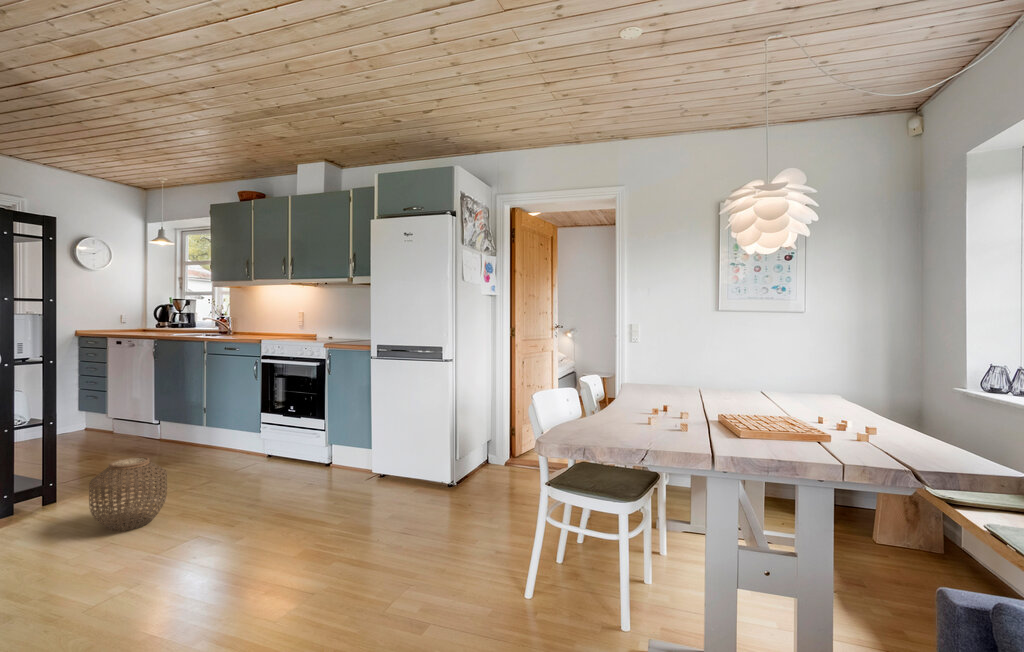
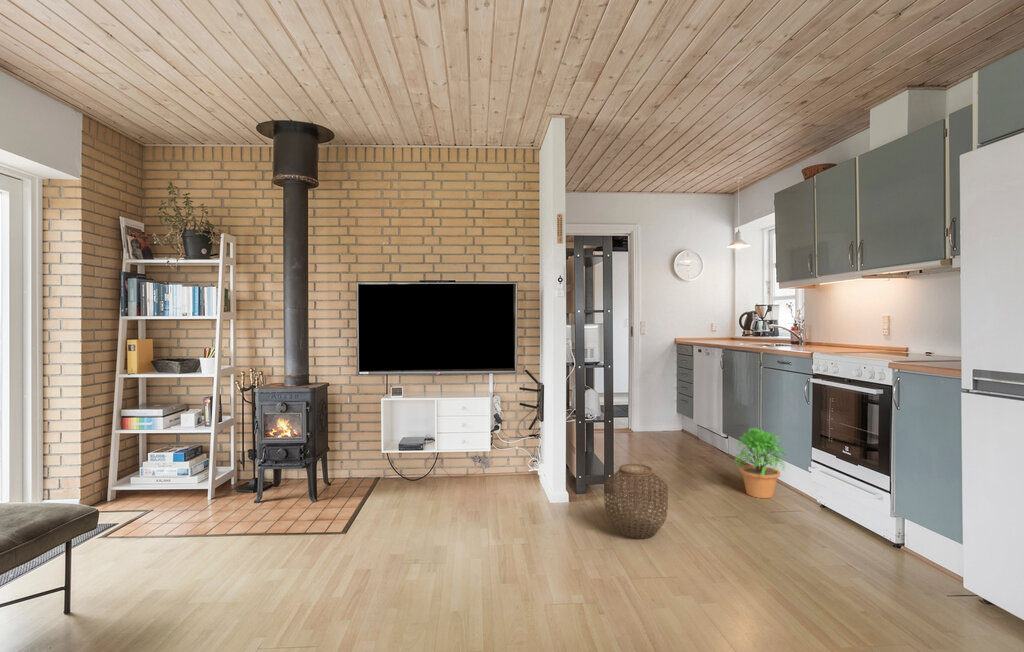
potted plant: none [192,406,241,466] -> present [736,429,785,498]

